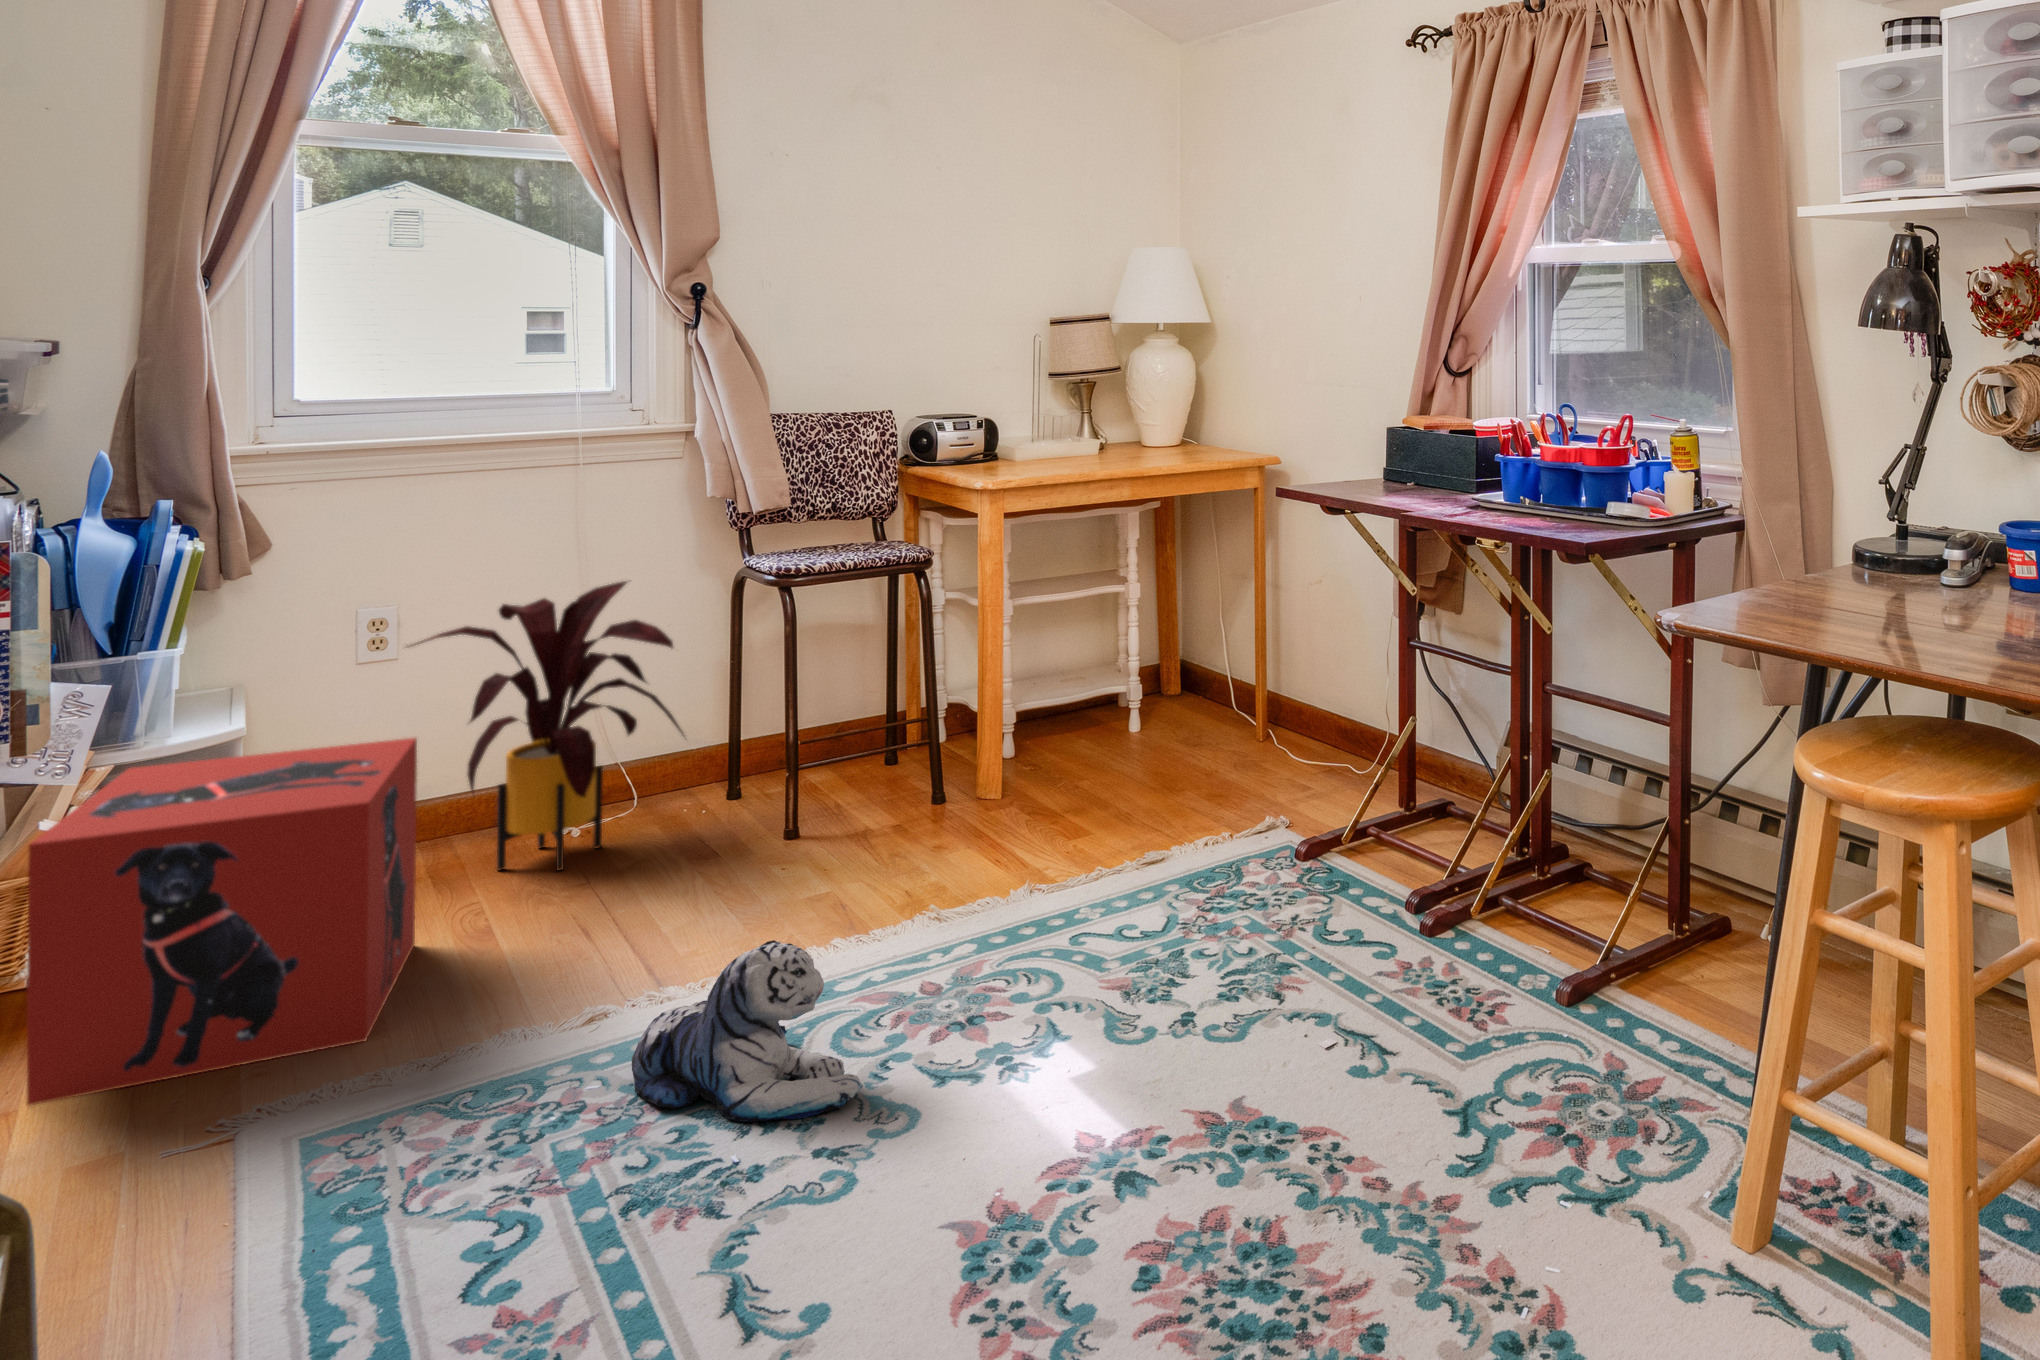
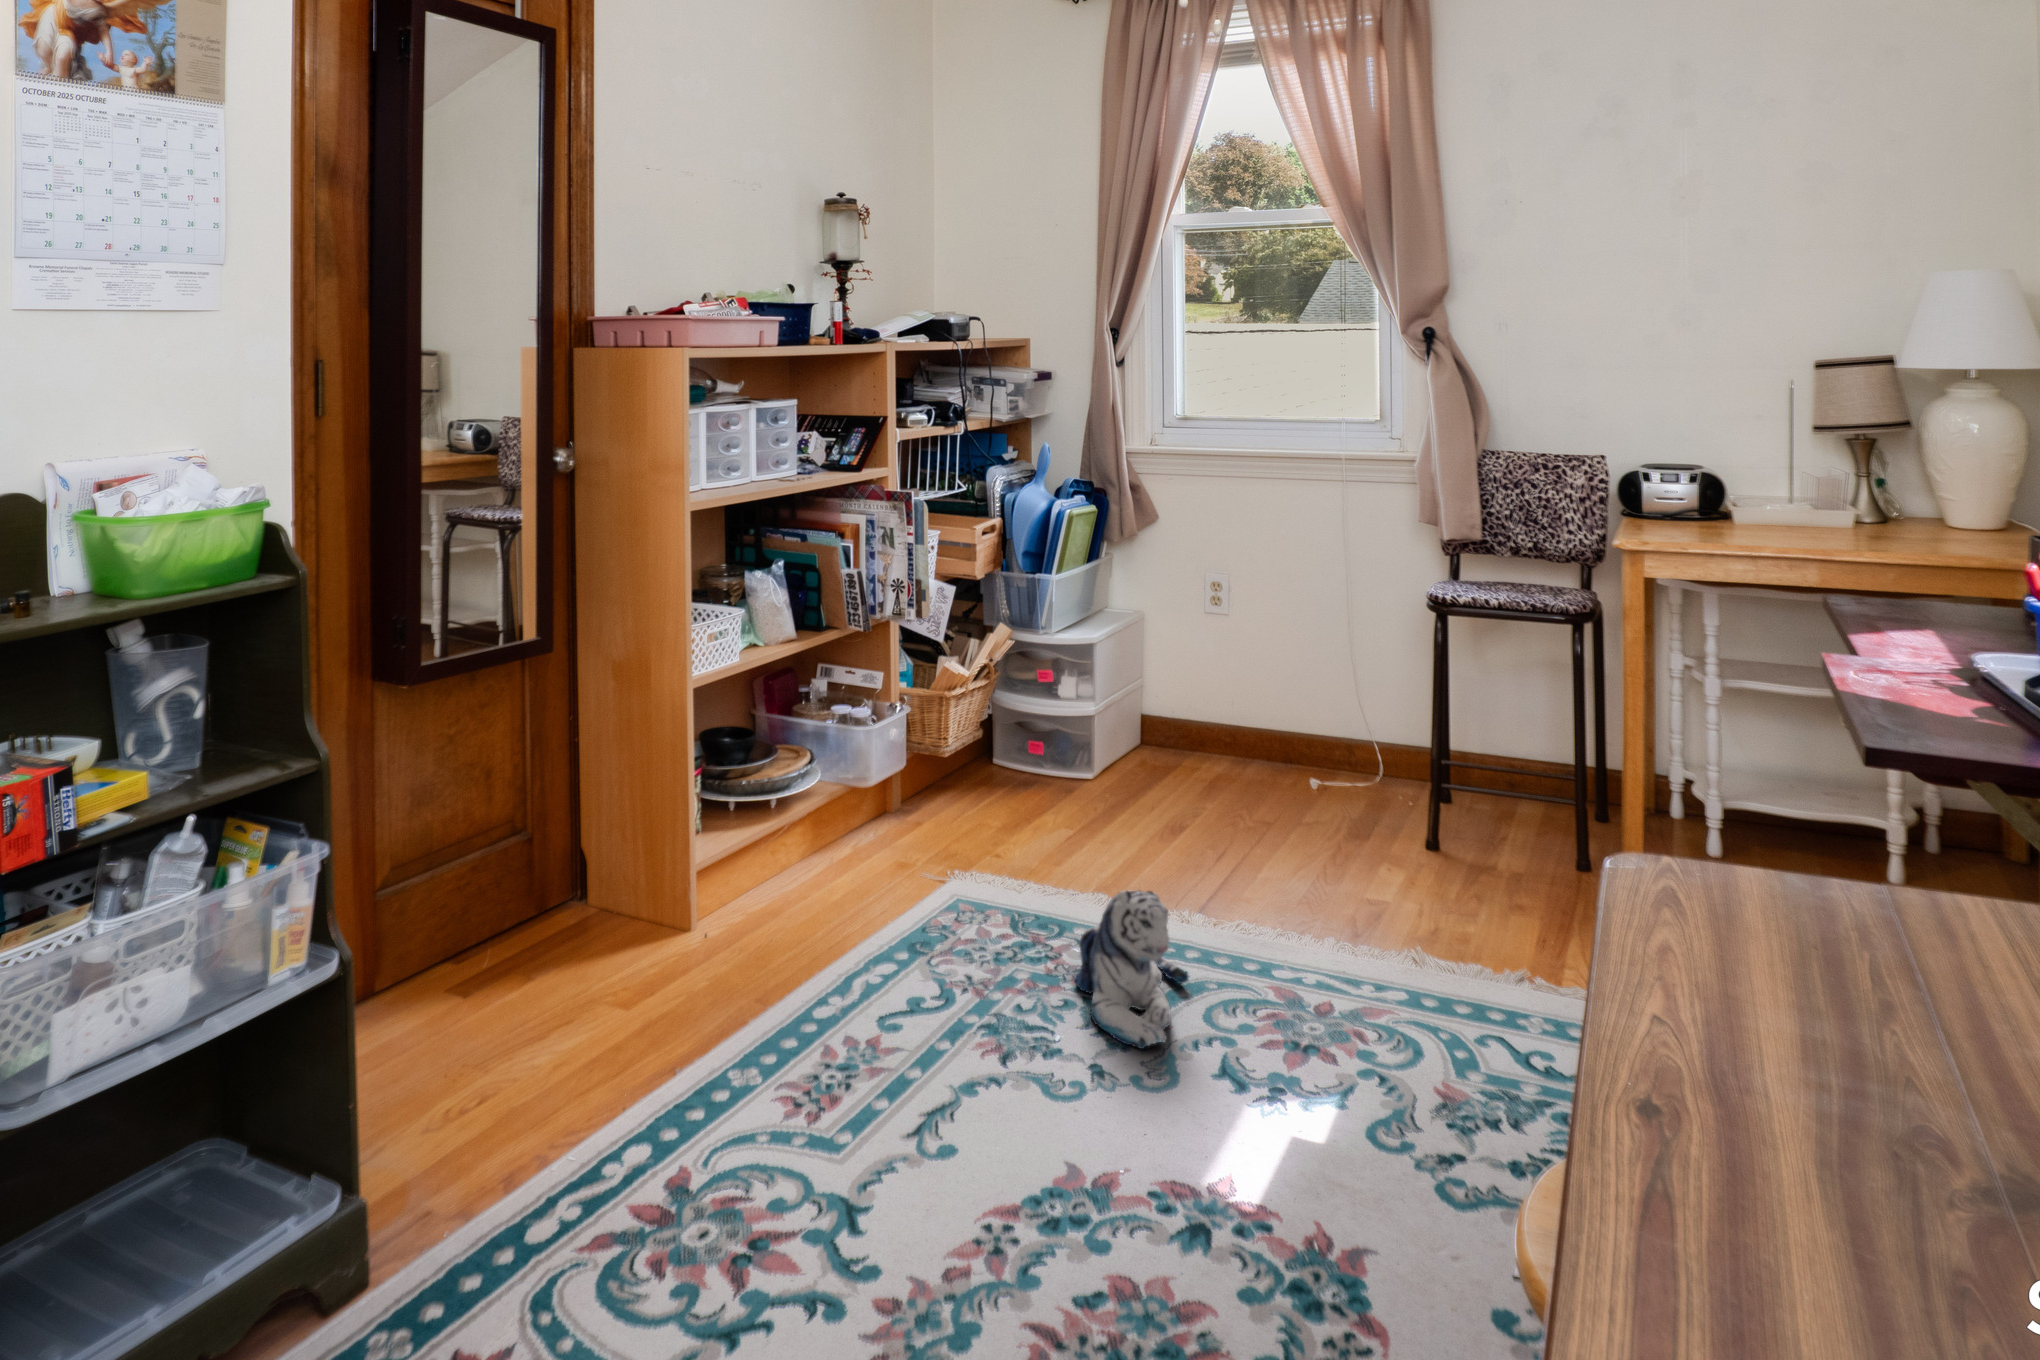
house plant: present [407,581,683,871] -> none [1185,586,1368,812]
storage box: present [27,737,417,1105] -> none [920,648,1137,868]

